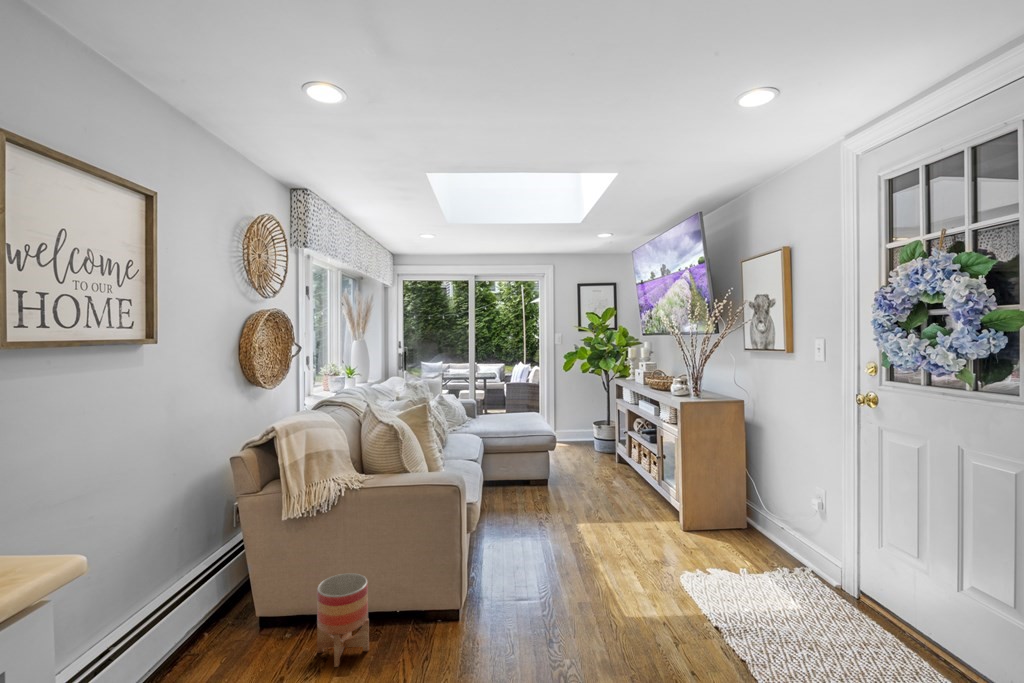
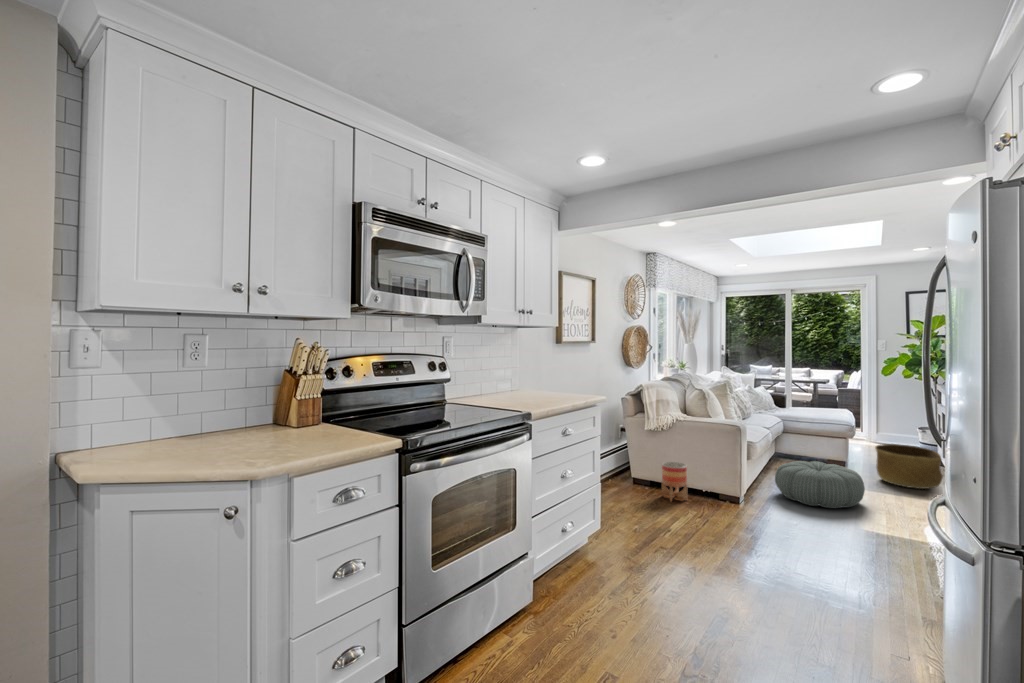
basket: none [595,461,663,518] -> present [875,444,943,489]
pouf: none [502,513,619,596] -> present [775,461,865,508]

